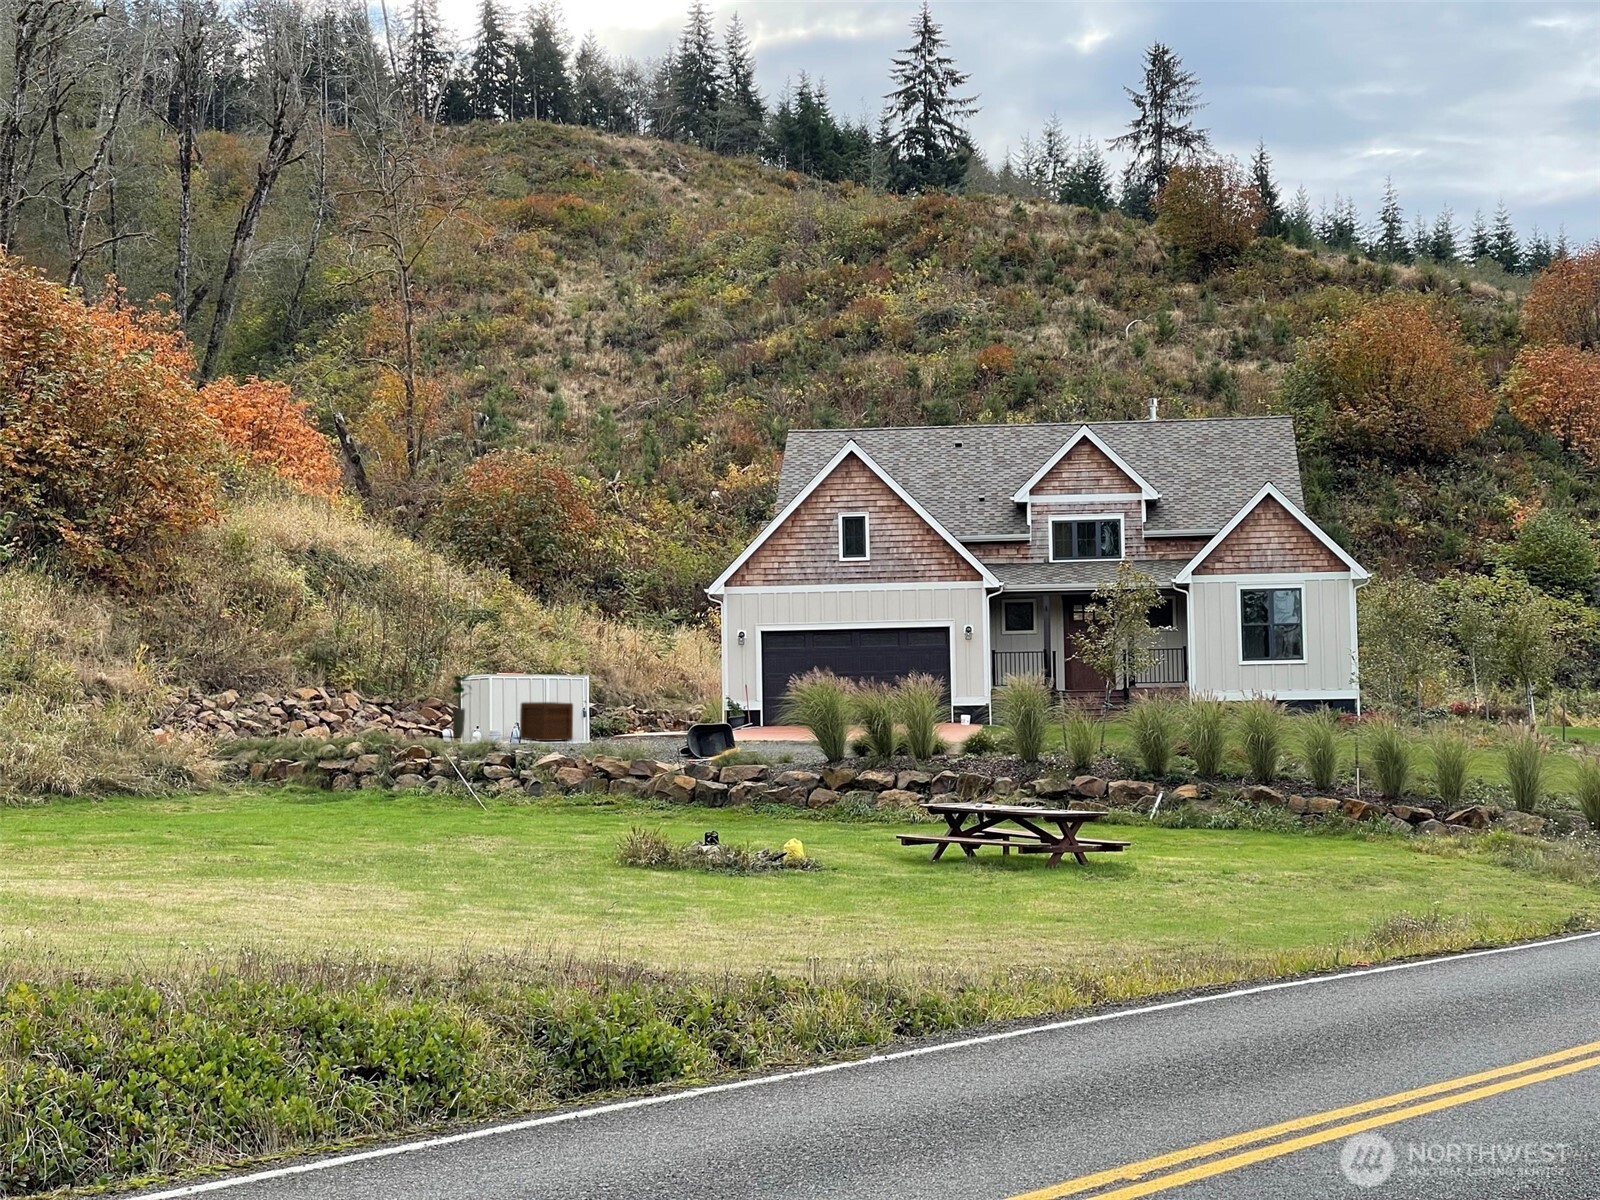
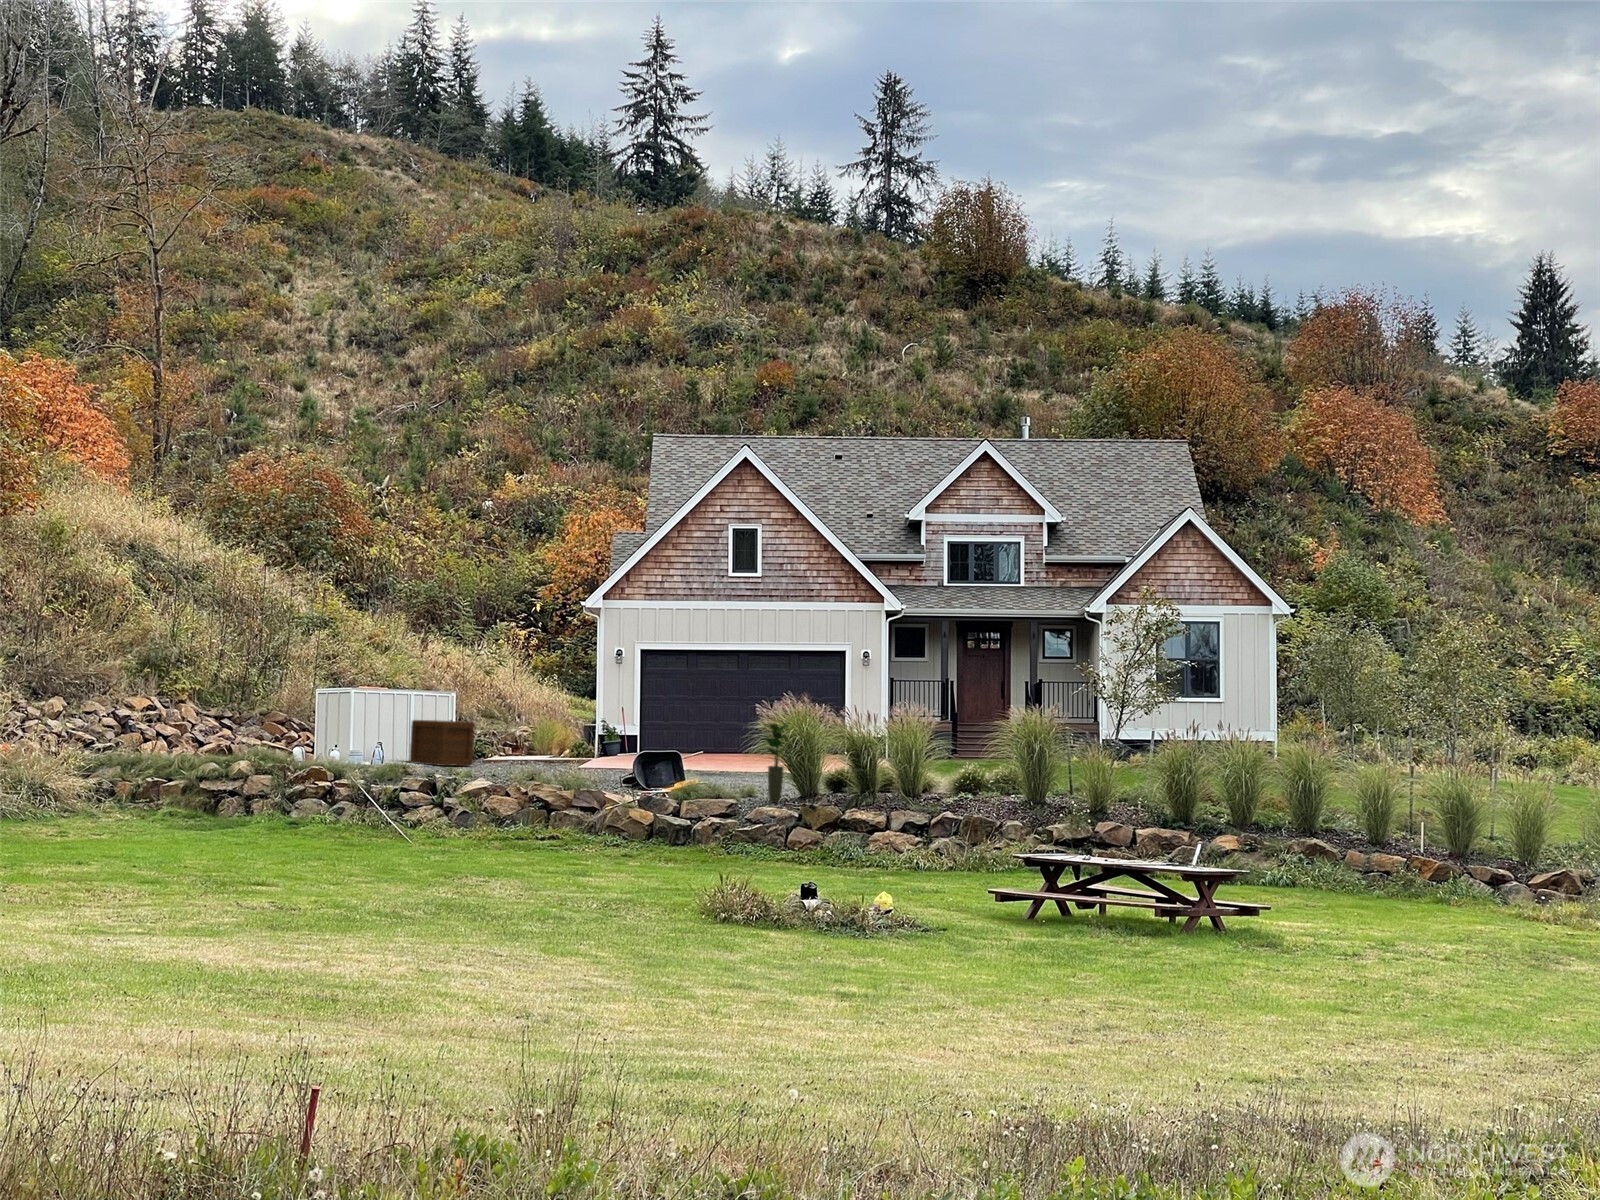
potted plant: present [452,675,471,737] -> present [764,724,789,803]

